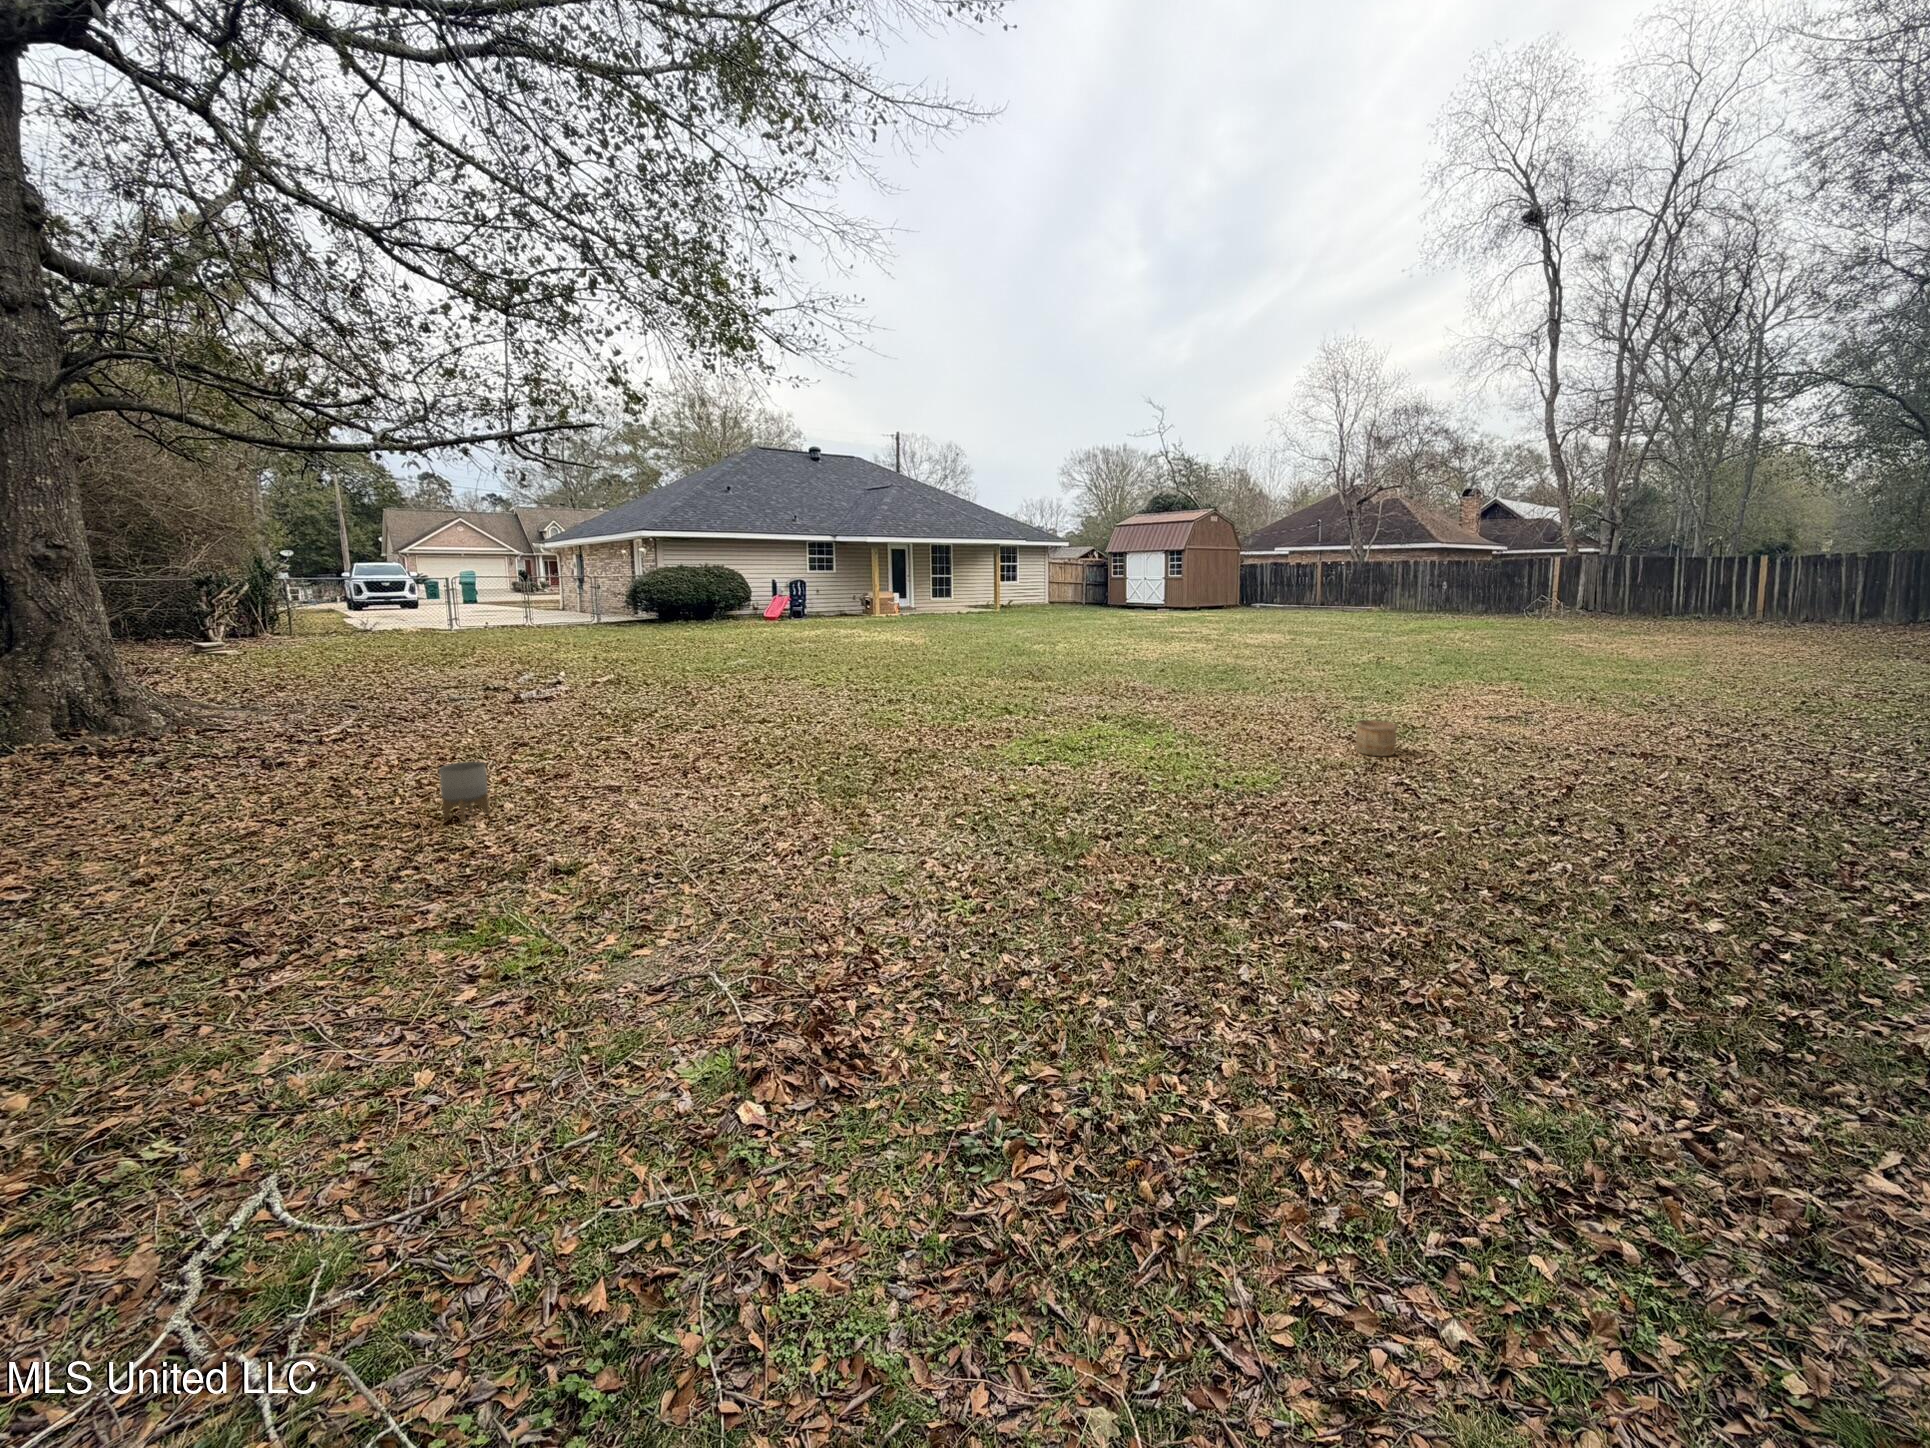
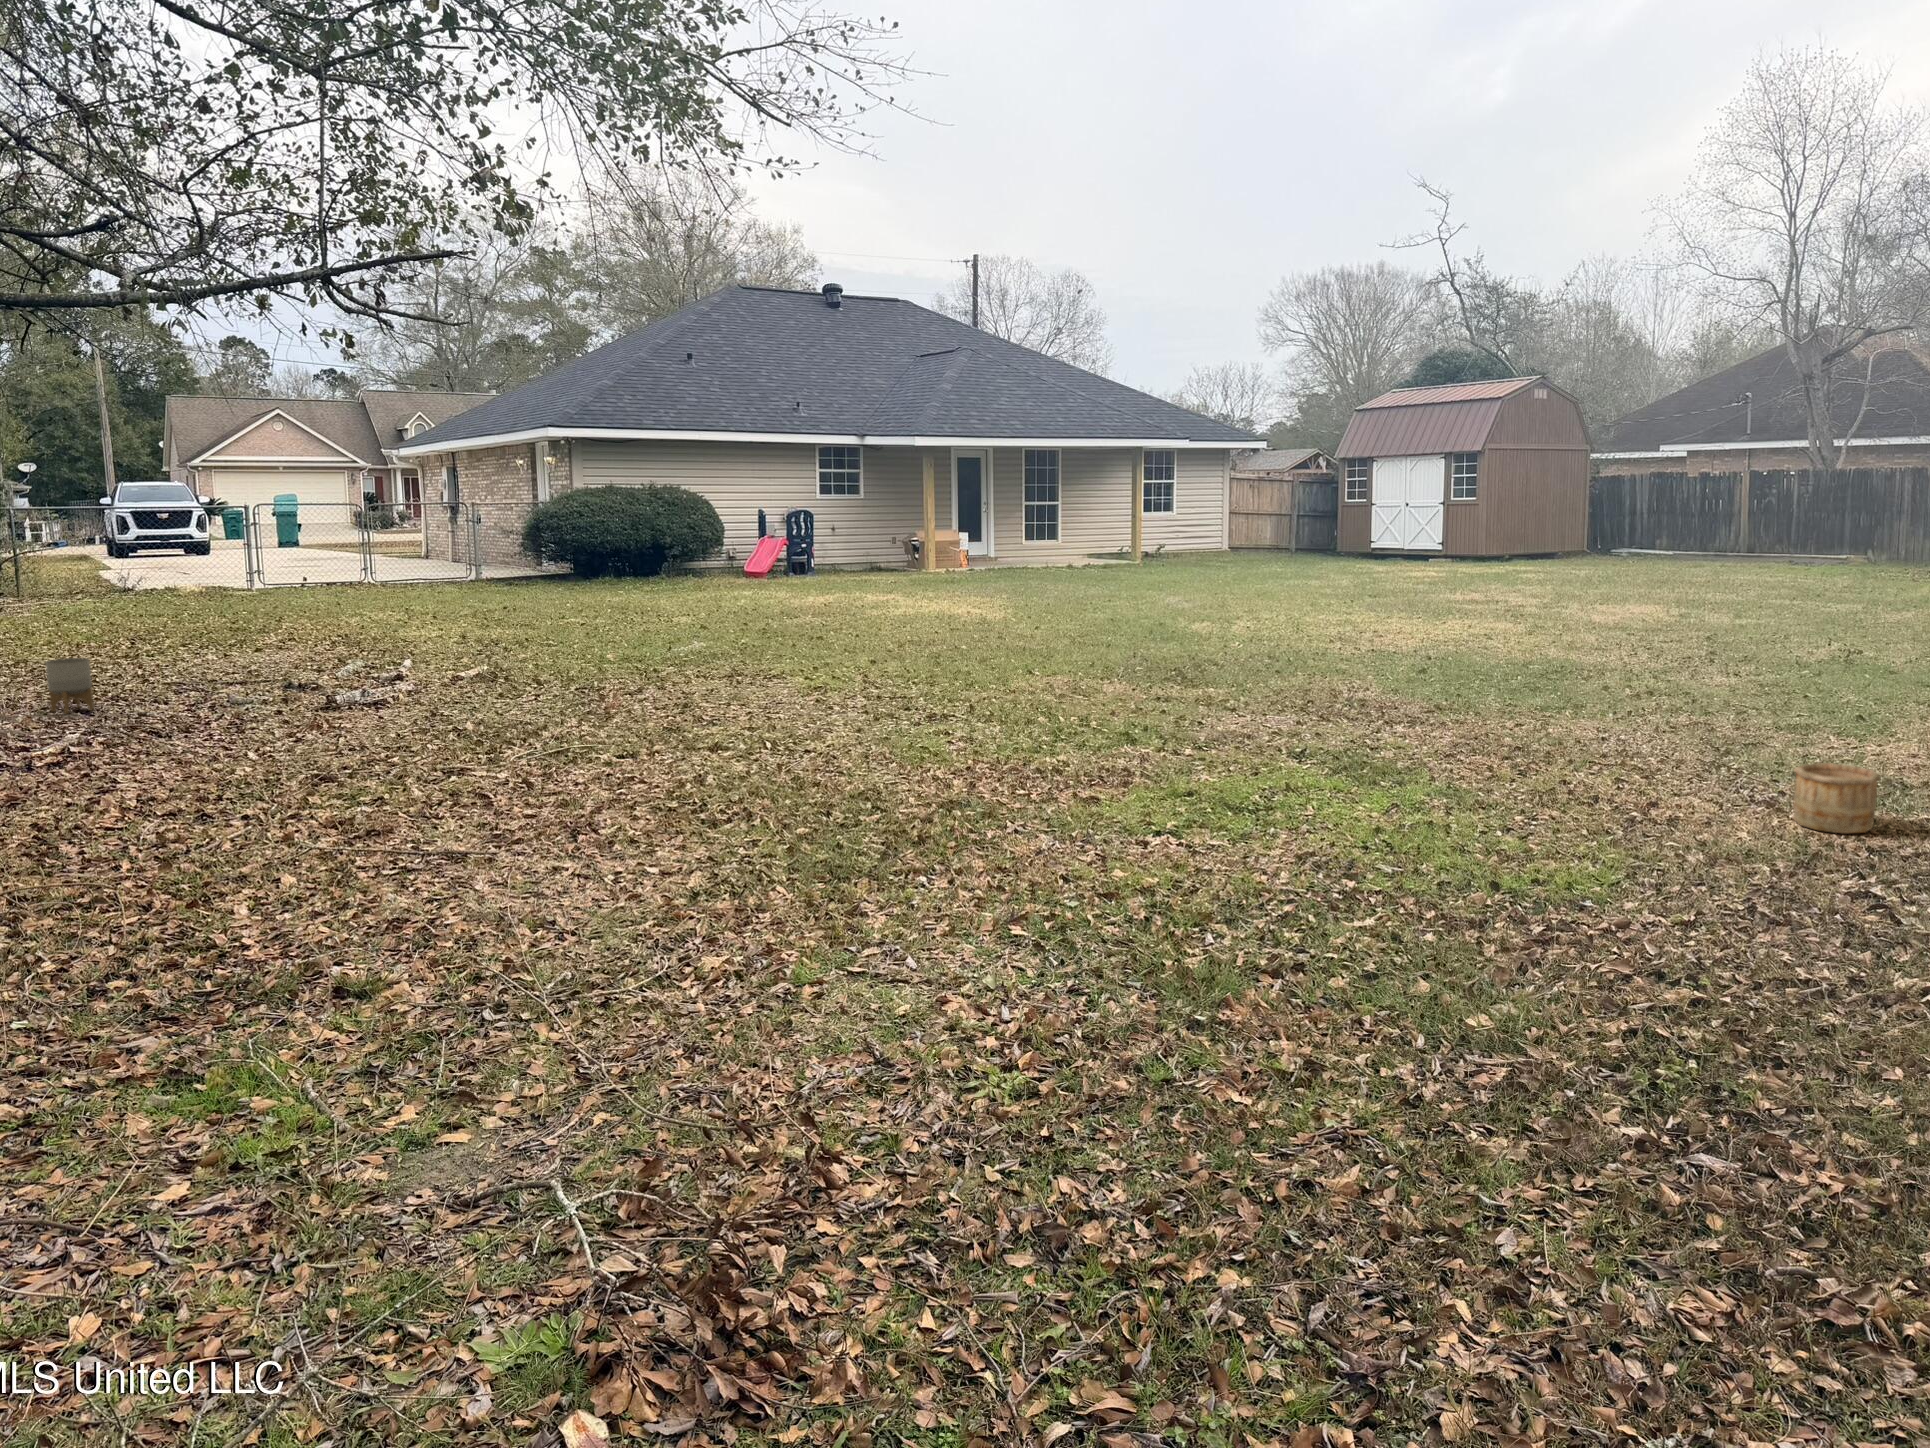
planter: present [439,761,490,822] -> present [46,658,94,714]

